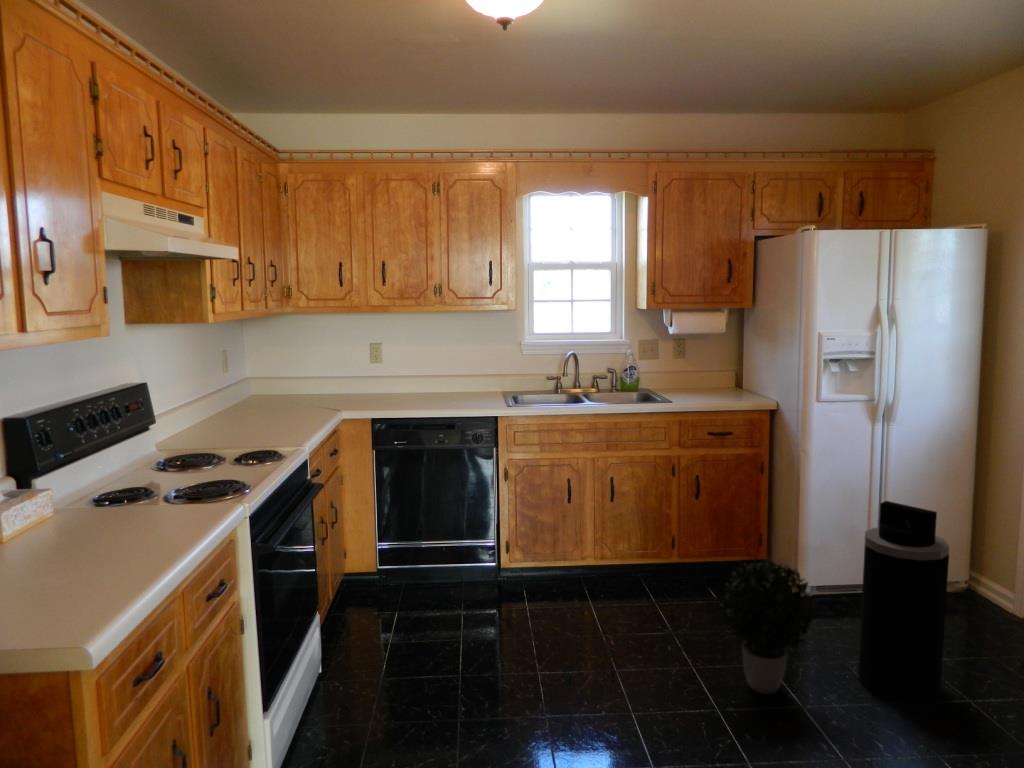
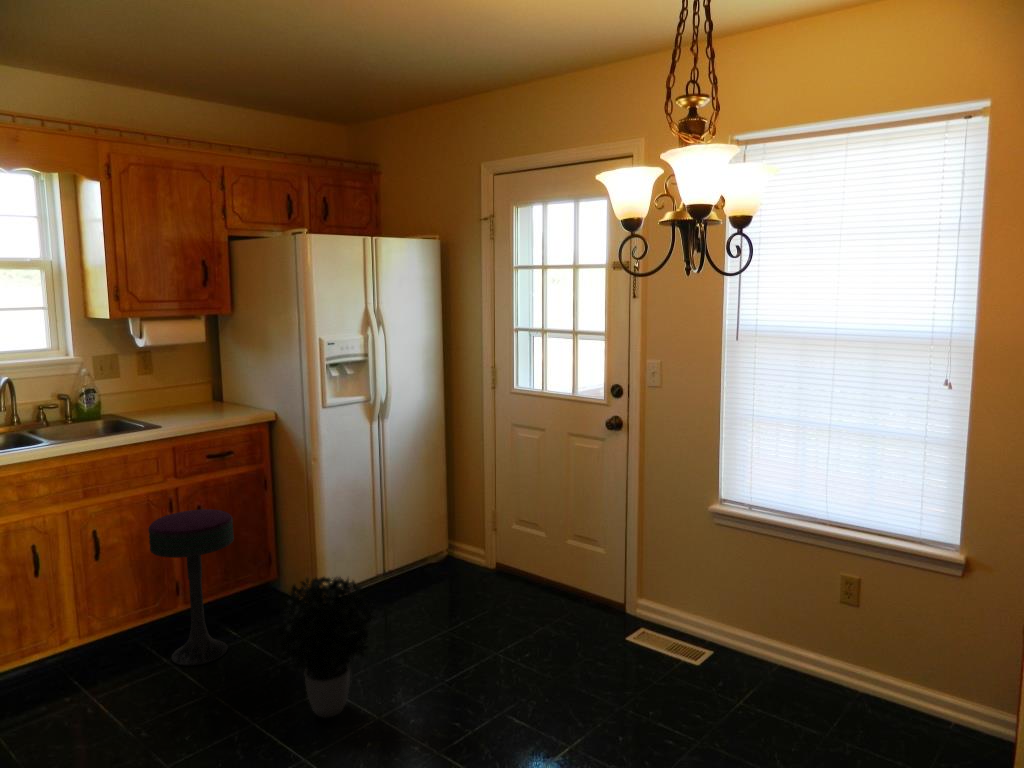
bar stool: none [647,476,716,609] -> present [149,509,234,666]
trash can: present [858,501,949,705] -> none [398,492,469,674]

